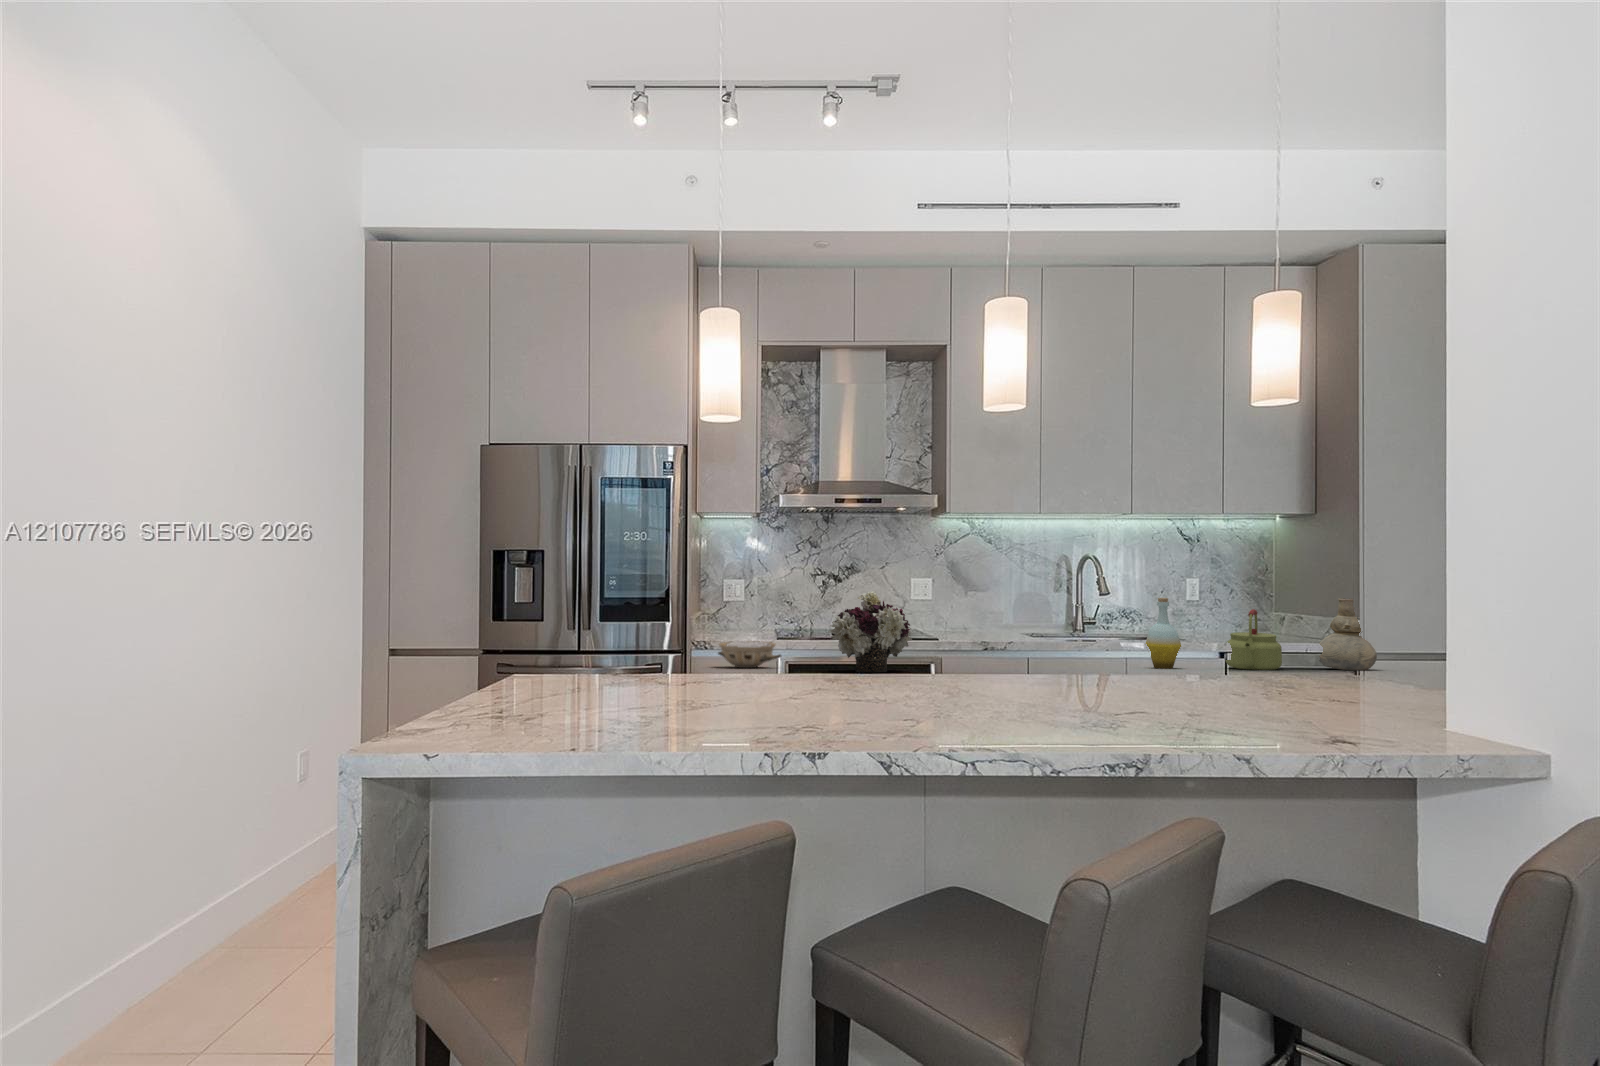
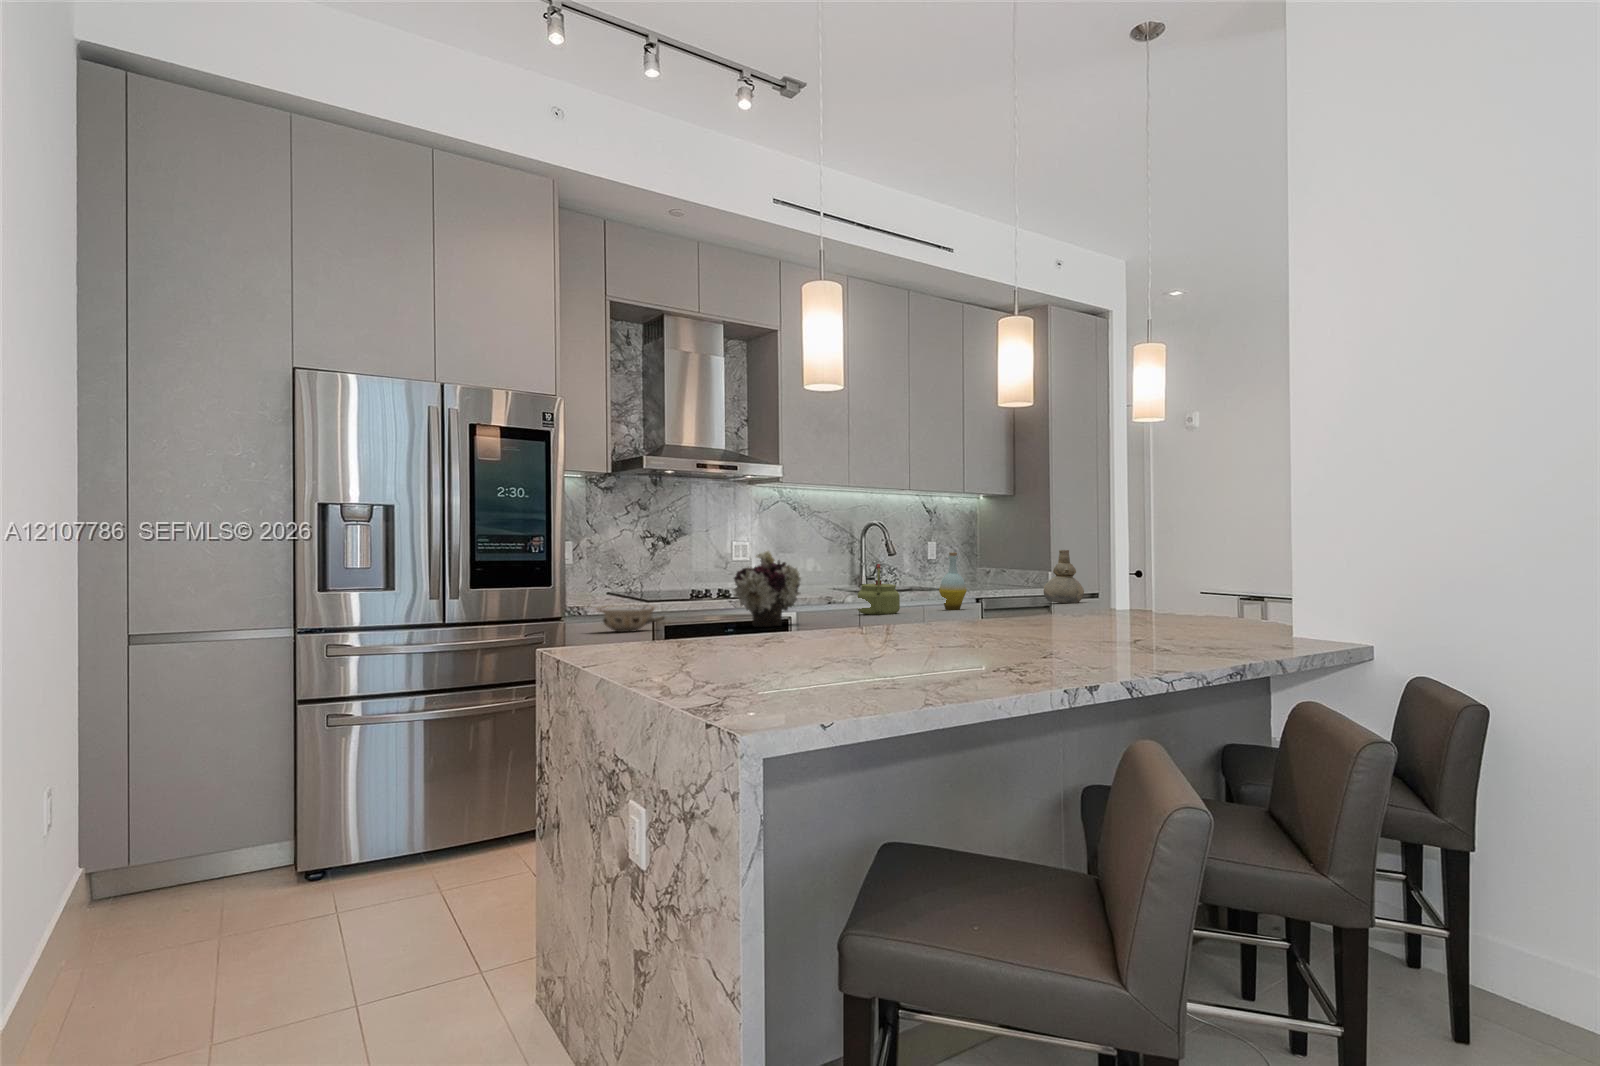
kettle: present [1225,609,1282,670] -> present [857,564,900,615]

